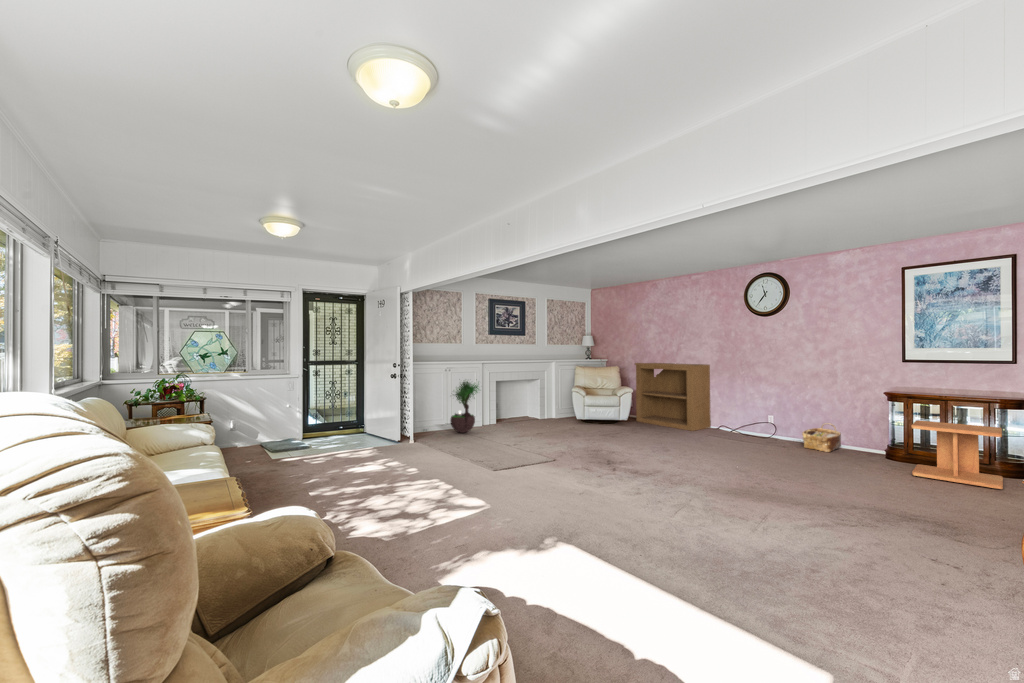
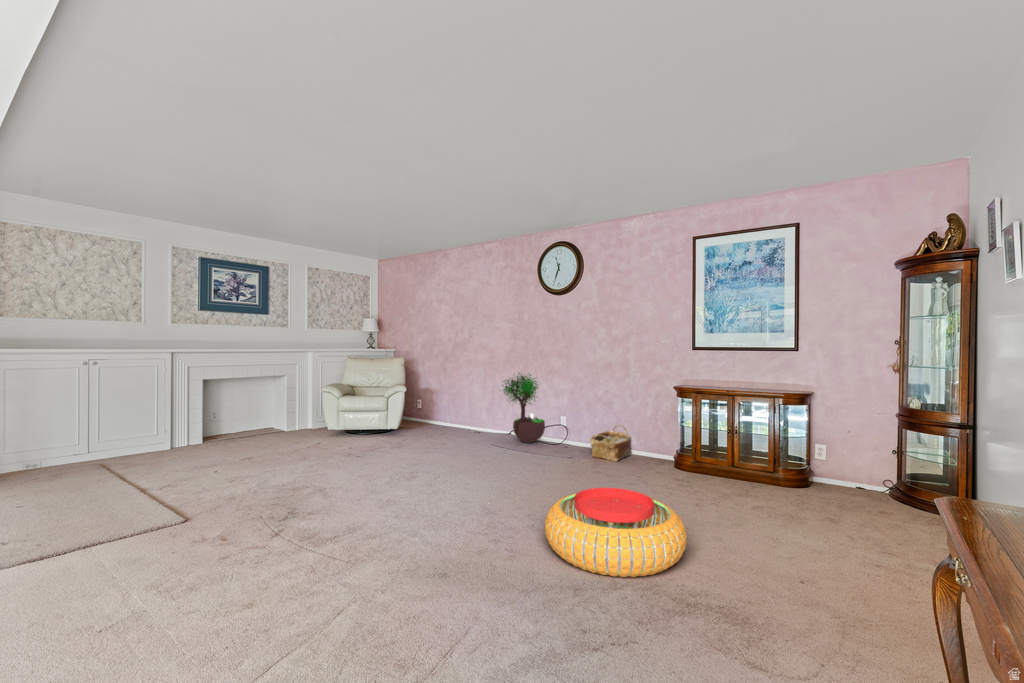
bookshelf: present [635,363,711,431] -> none [415,353,502,440]
potted tree: present [450,381,479,433] -> present [503,373,545,443]
side table: present [911,420,1003,489] -> none [694,419,783,502]
pouf: none [800,463,919,519] -> present [545,488,687,577]

